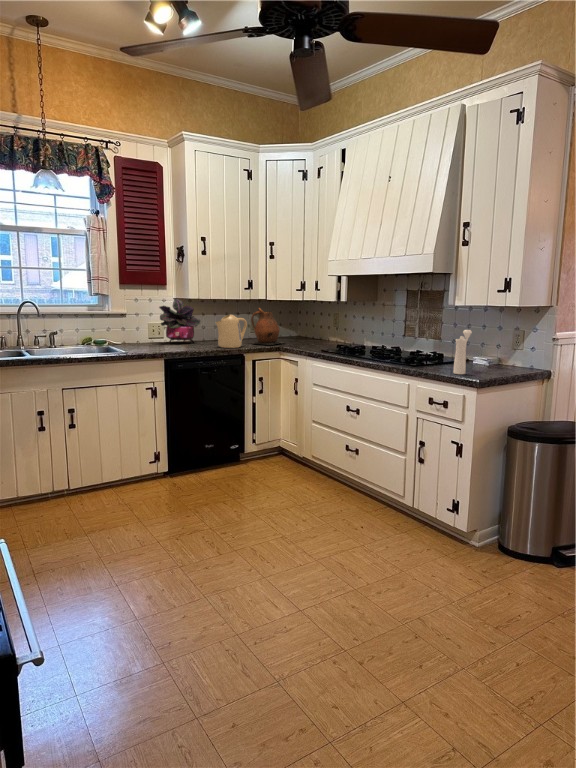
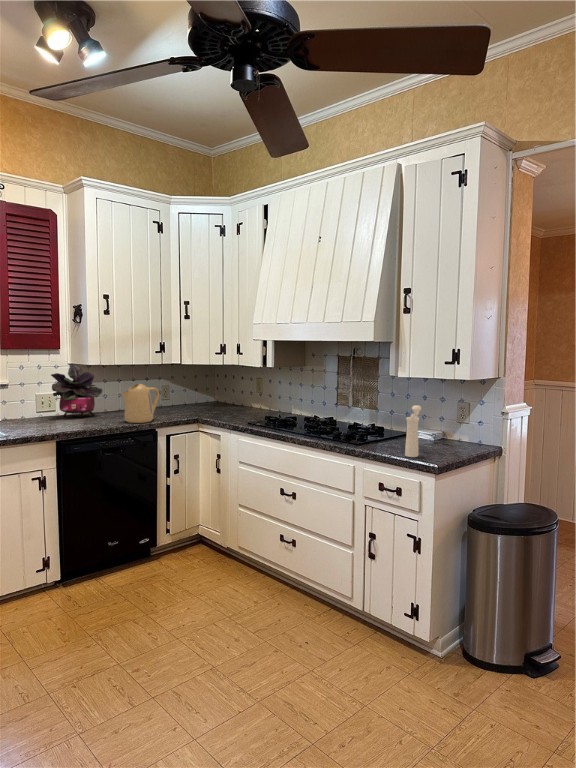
ceramic pitcher: present [251,308,283,345] -> none [164,375,203,417]

